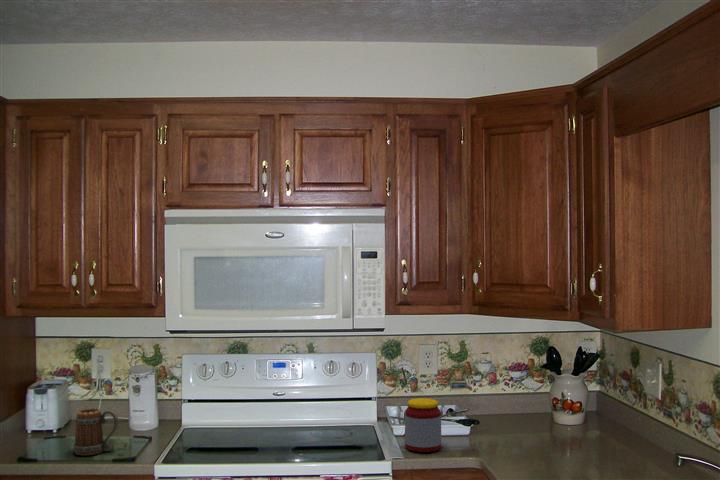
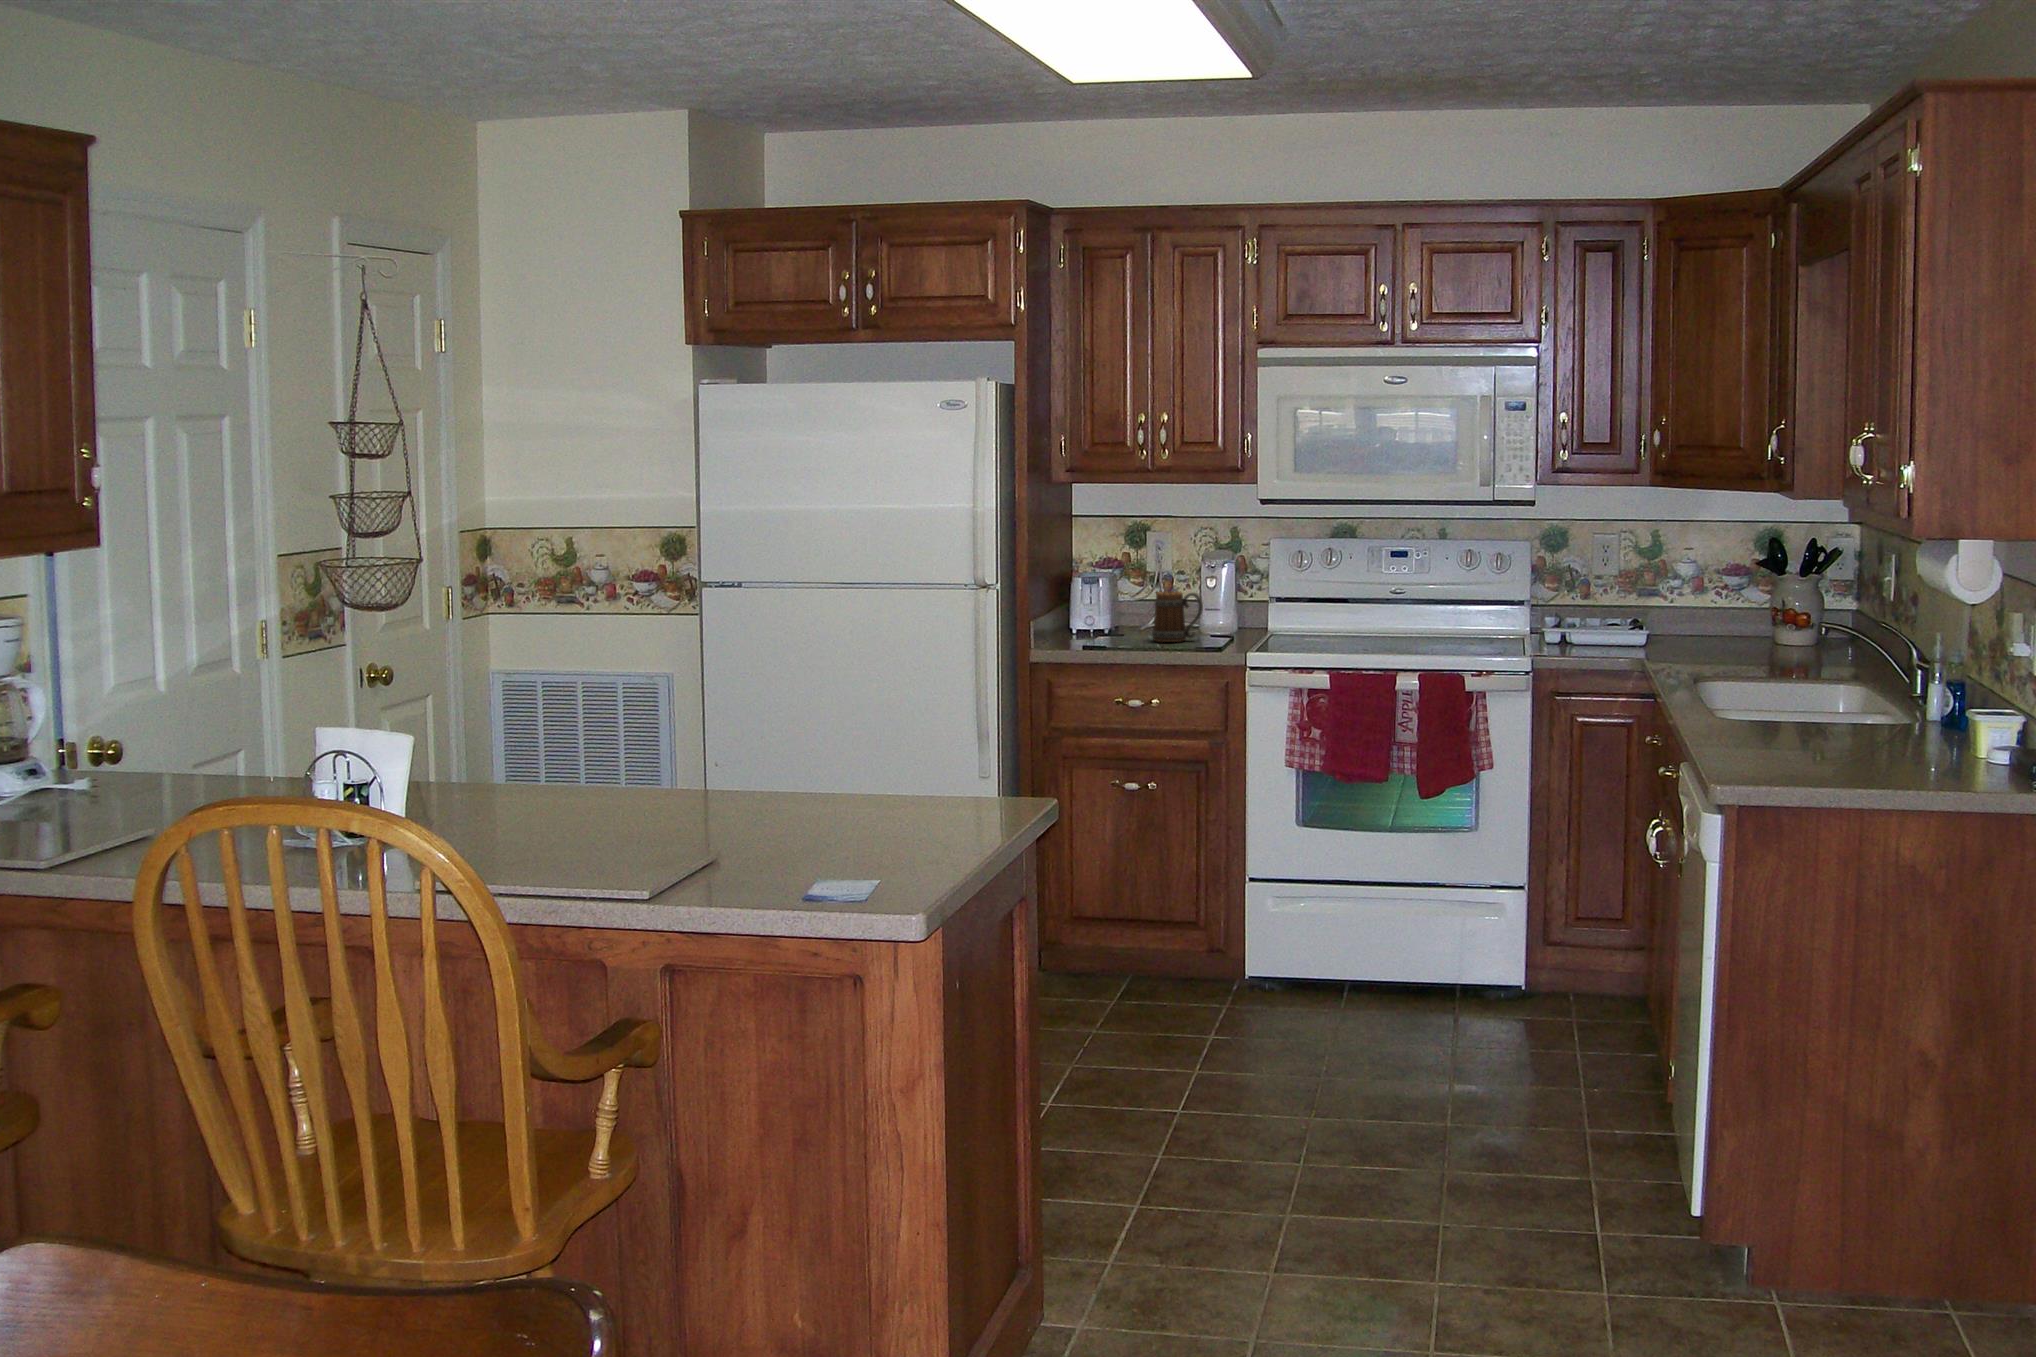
jar: present [405,398,441,452] -> none [1554,588,1601,649]

